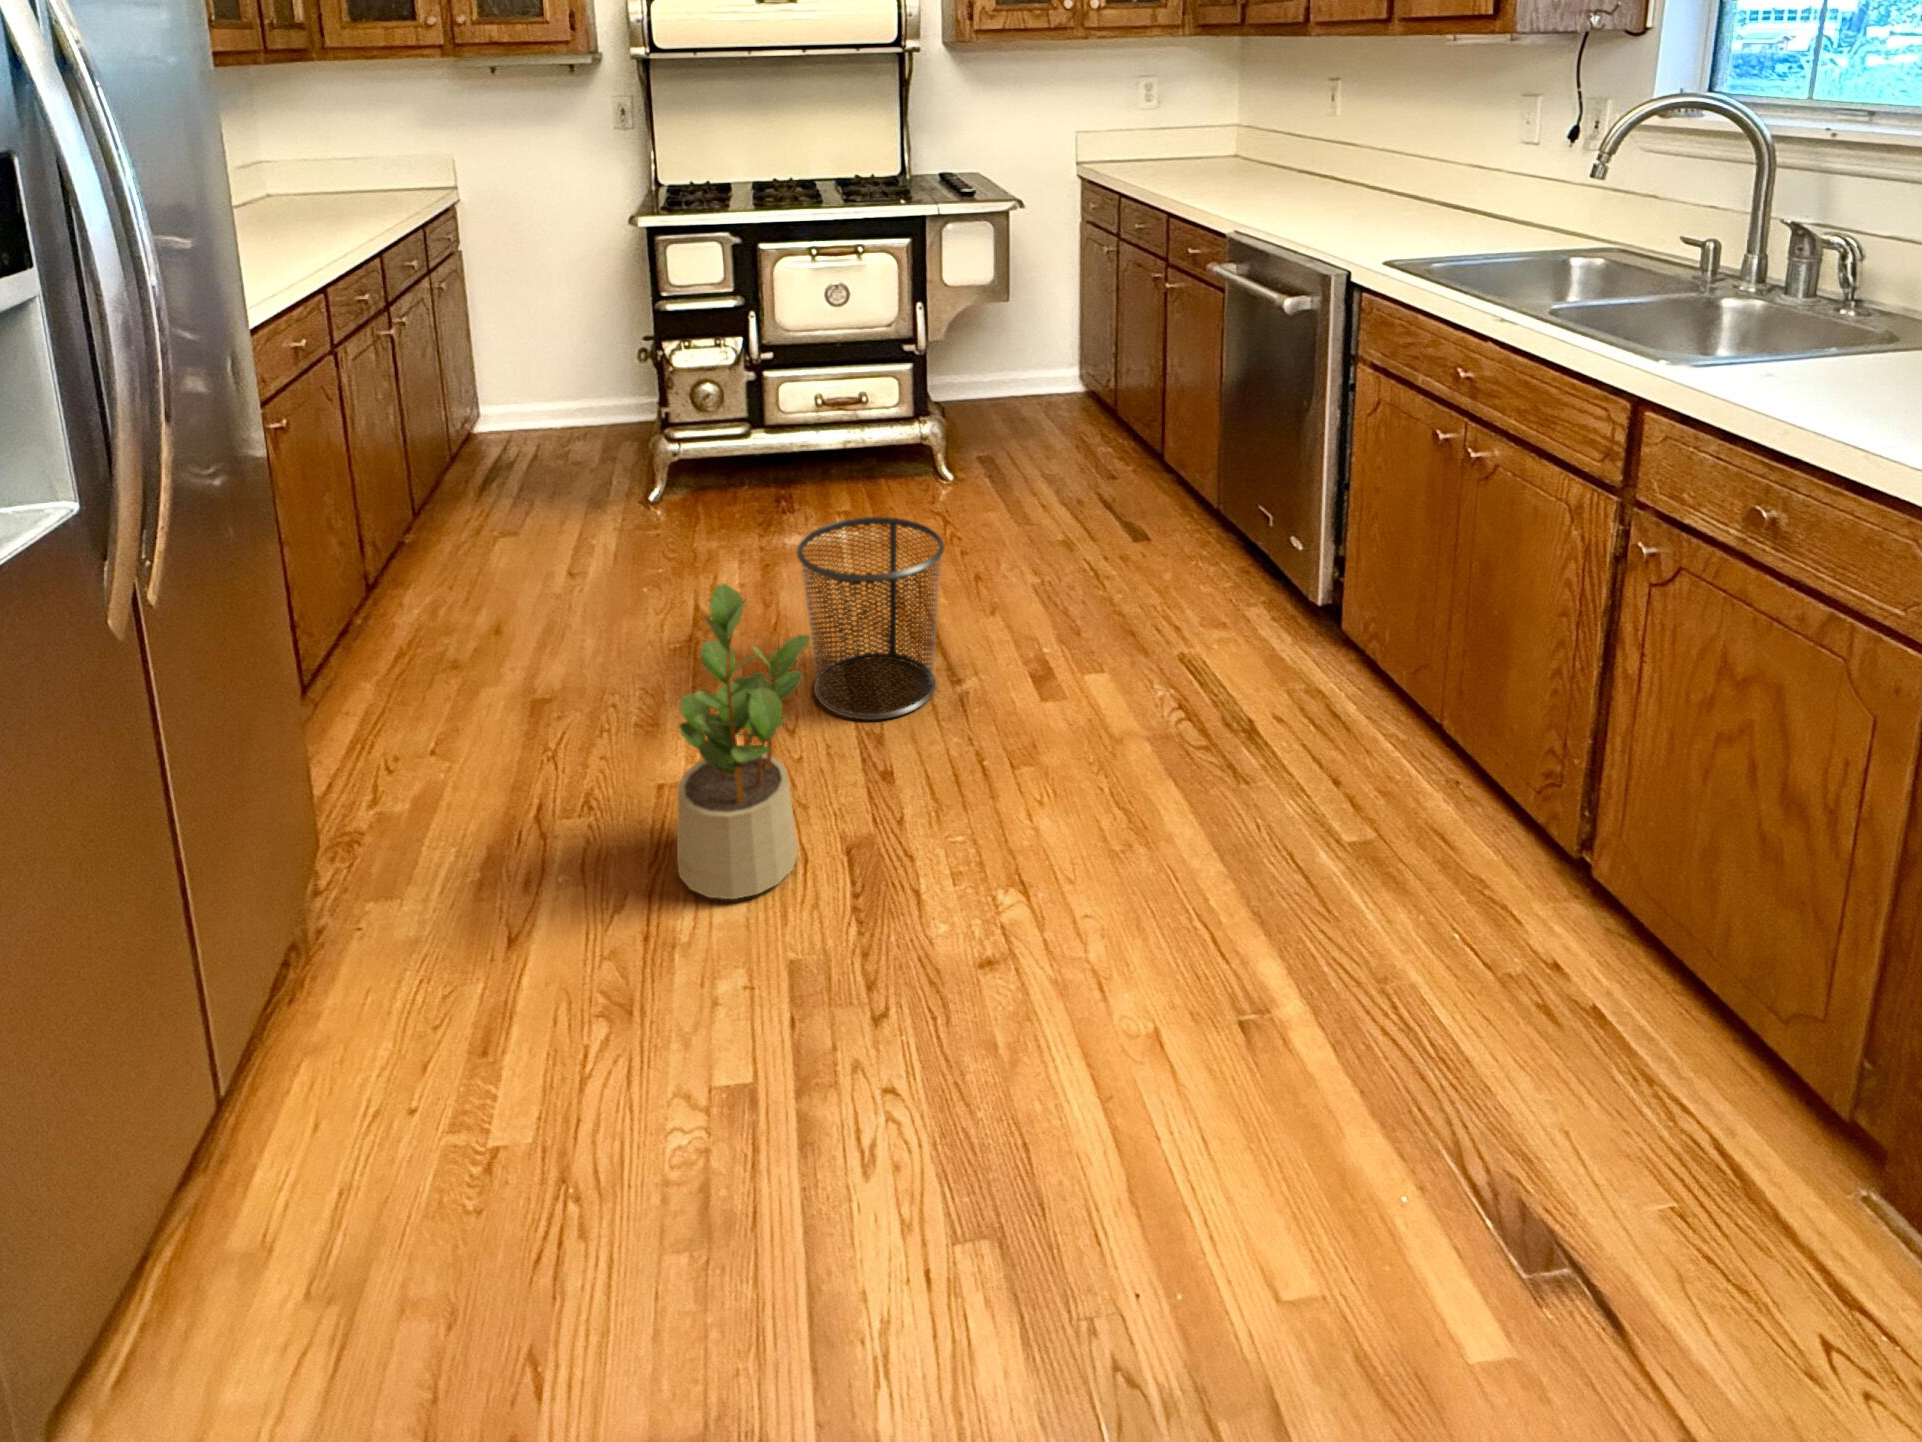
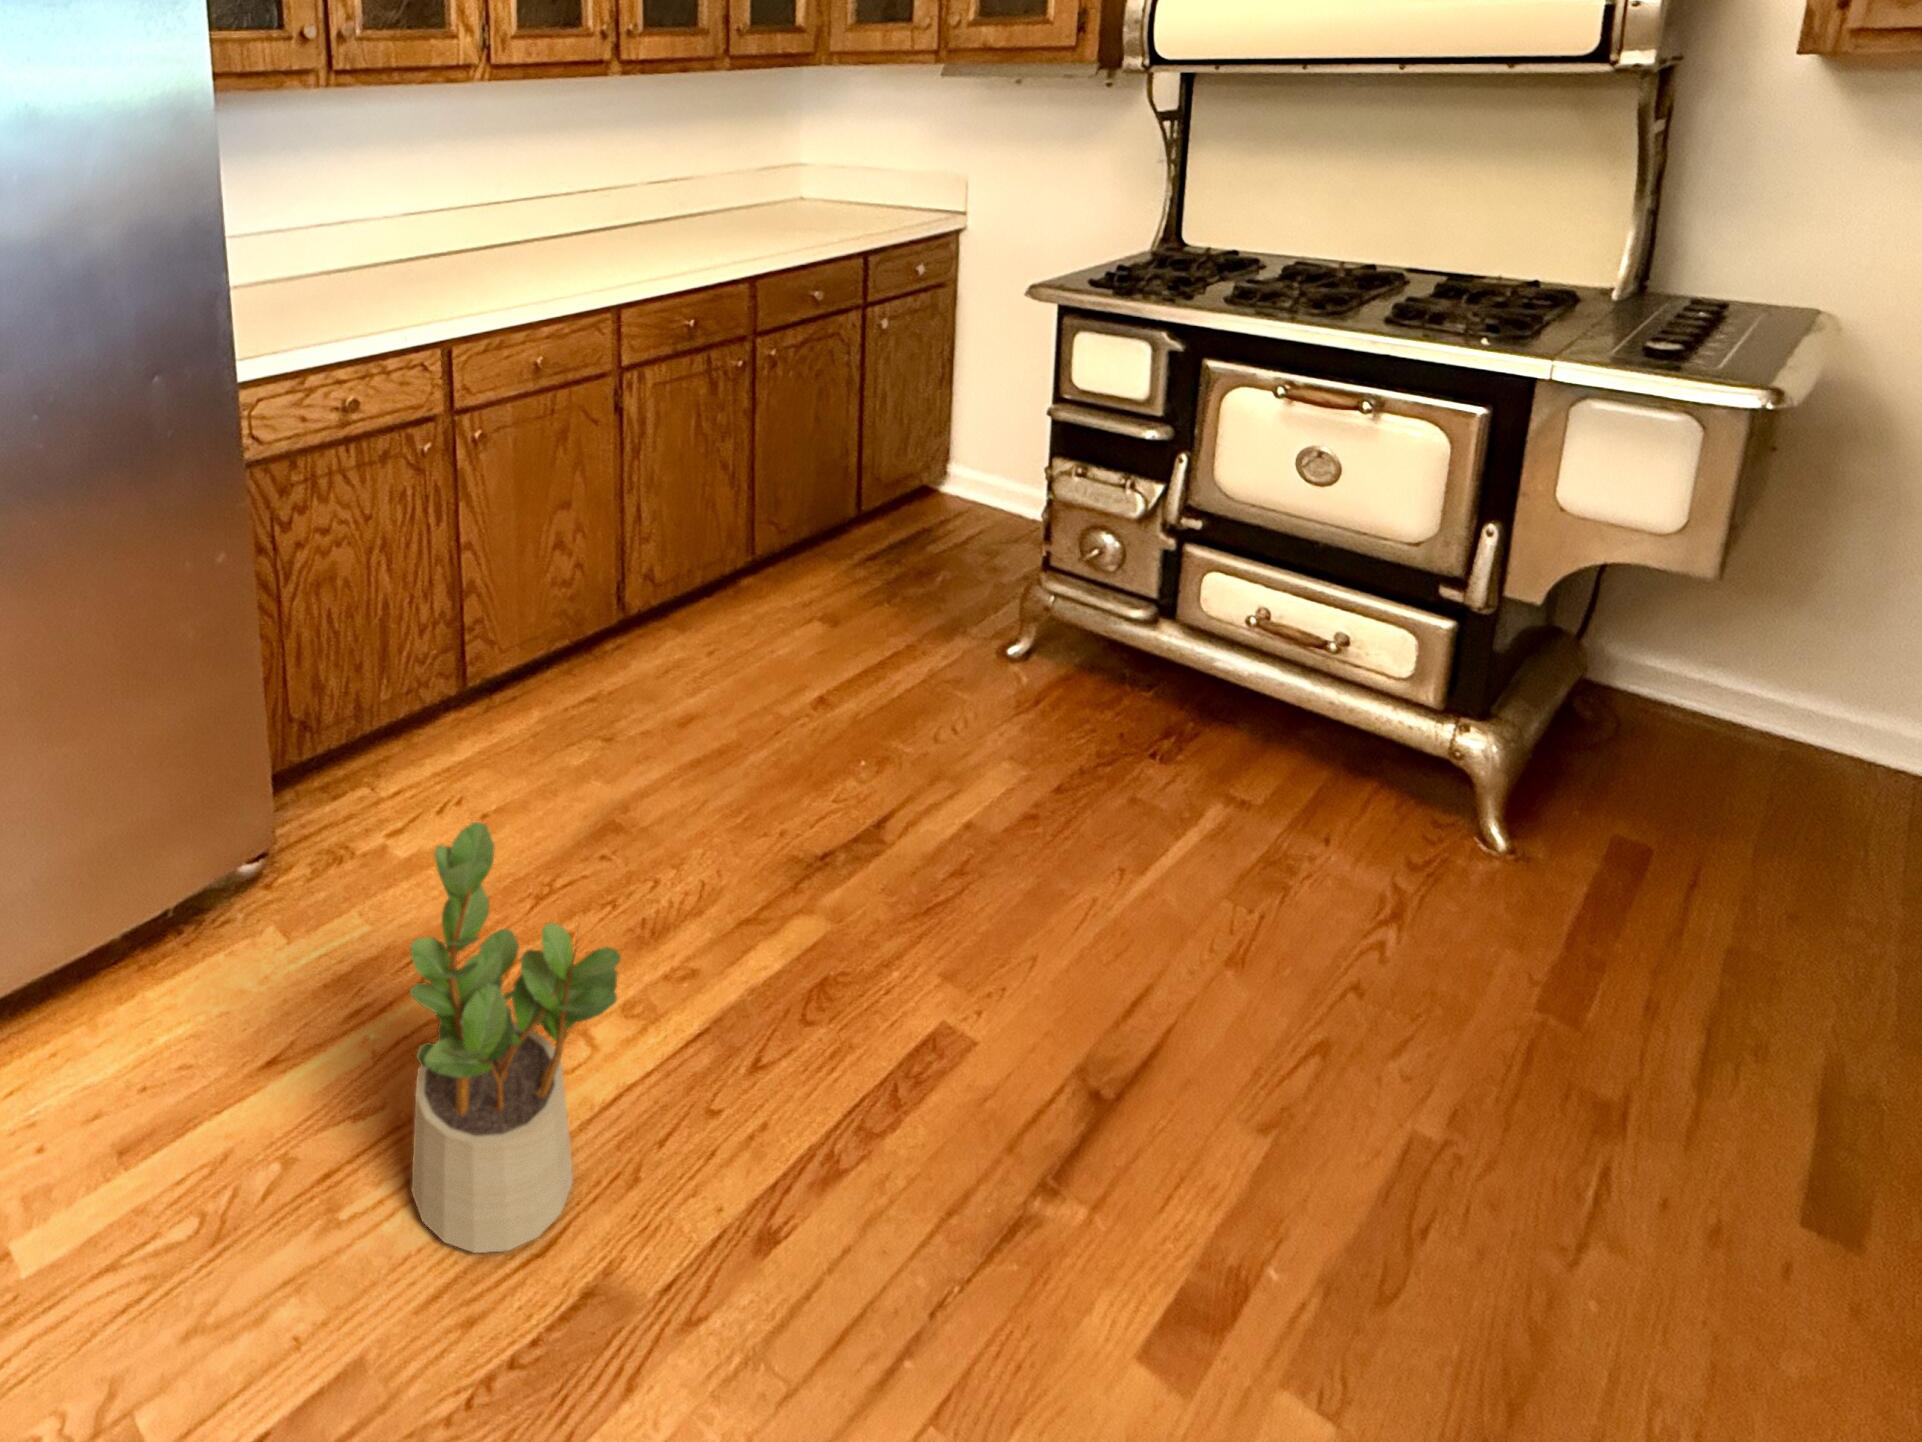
waste bin: present [797,517,945,720] -> none [819,810,1068,1180]

